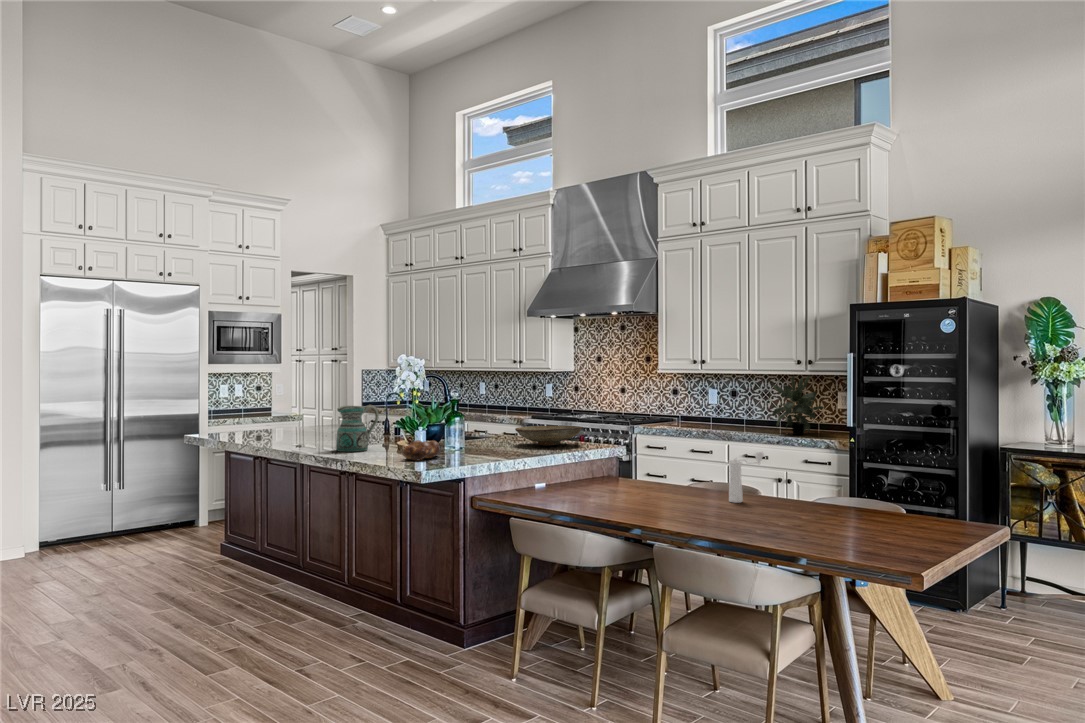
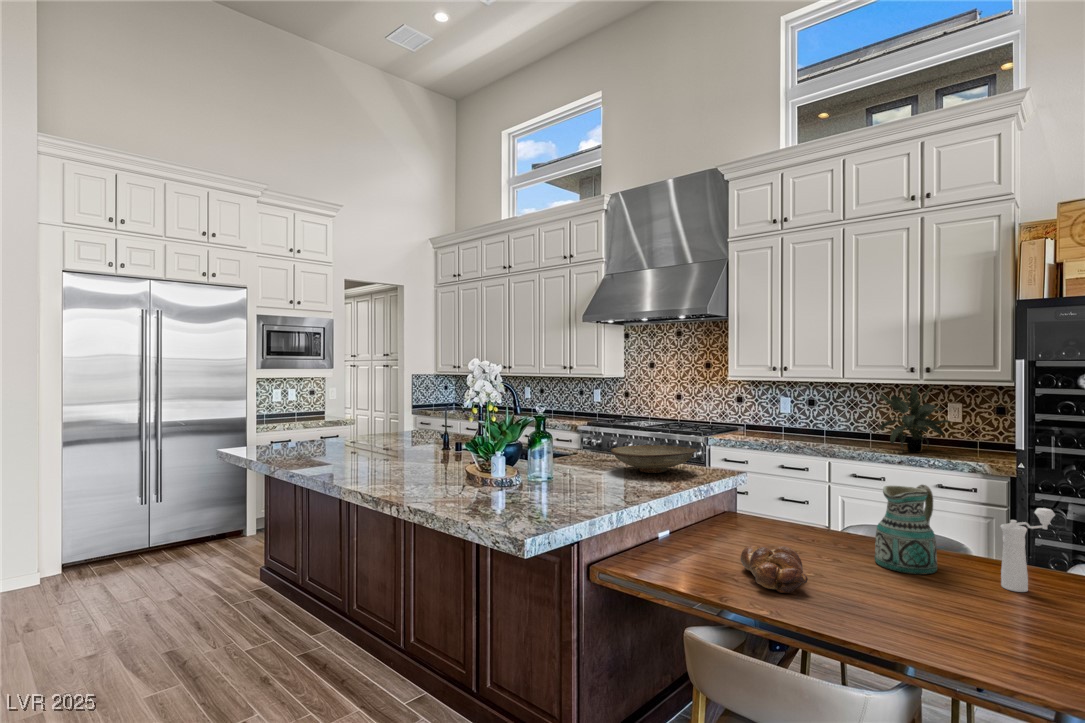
ceramic pitcher: present [336,405,379,452] -> present [875,485,937,574]
bread loaf: present [403,440,441,461] -> present [741,545,808,593]

